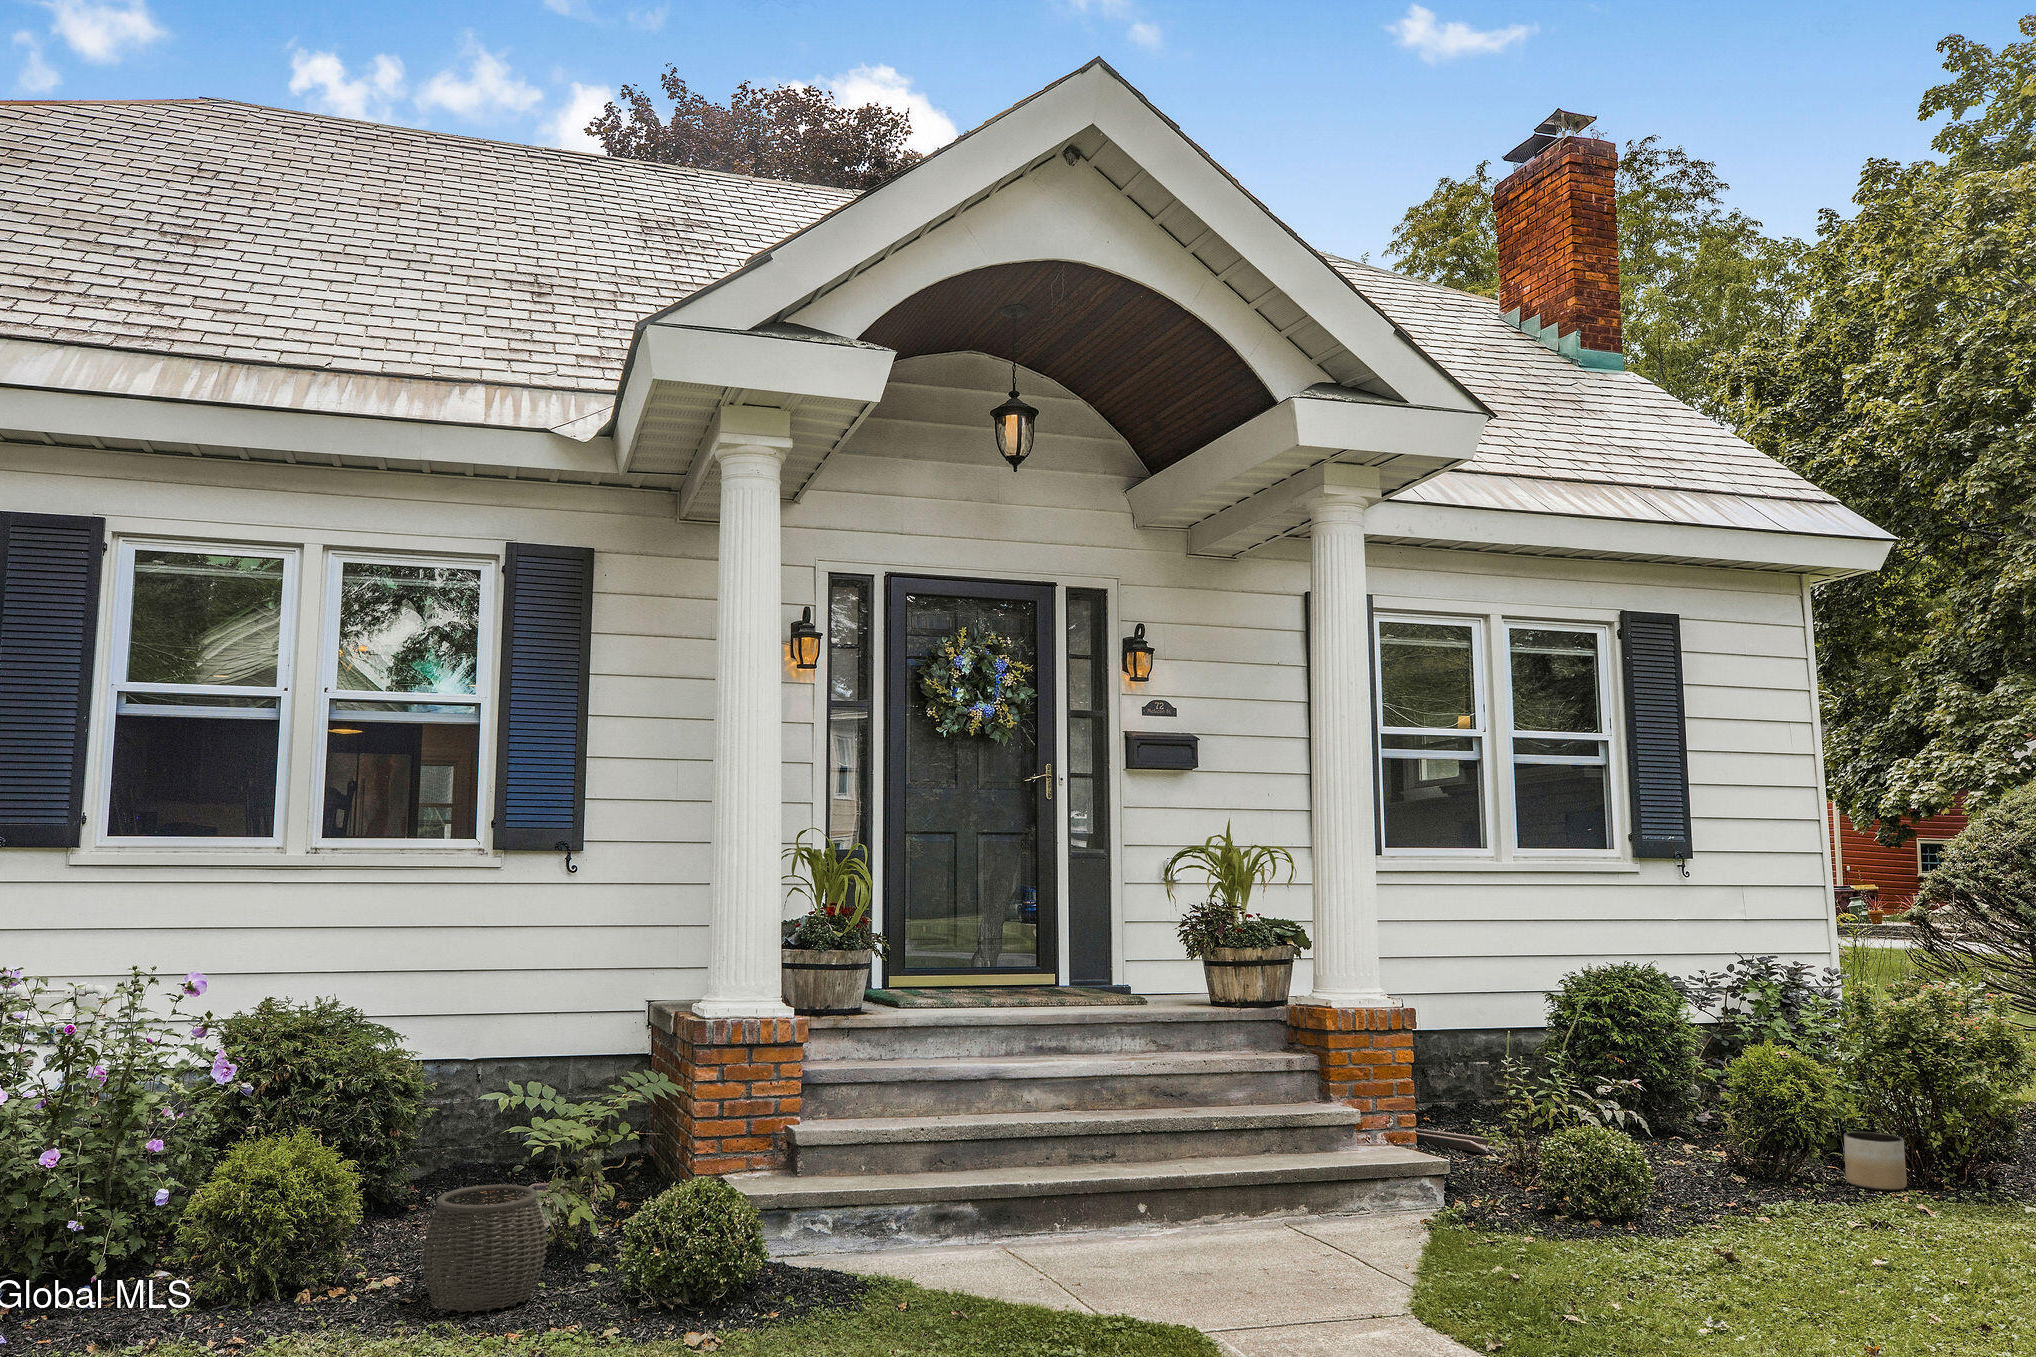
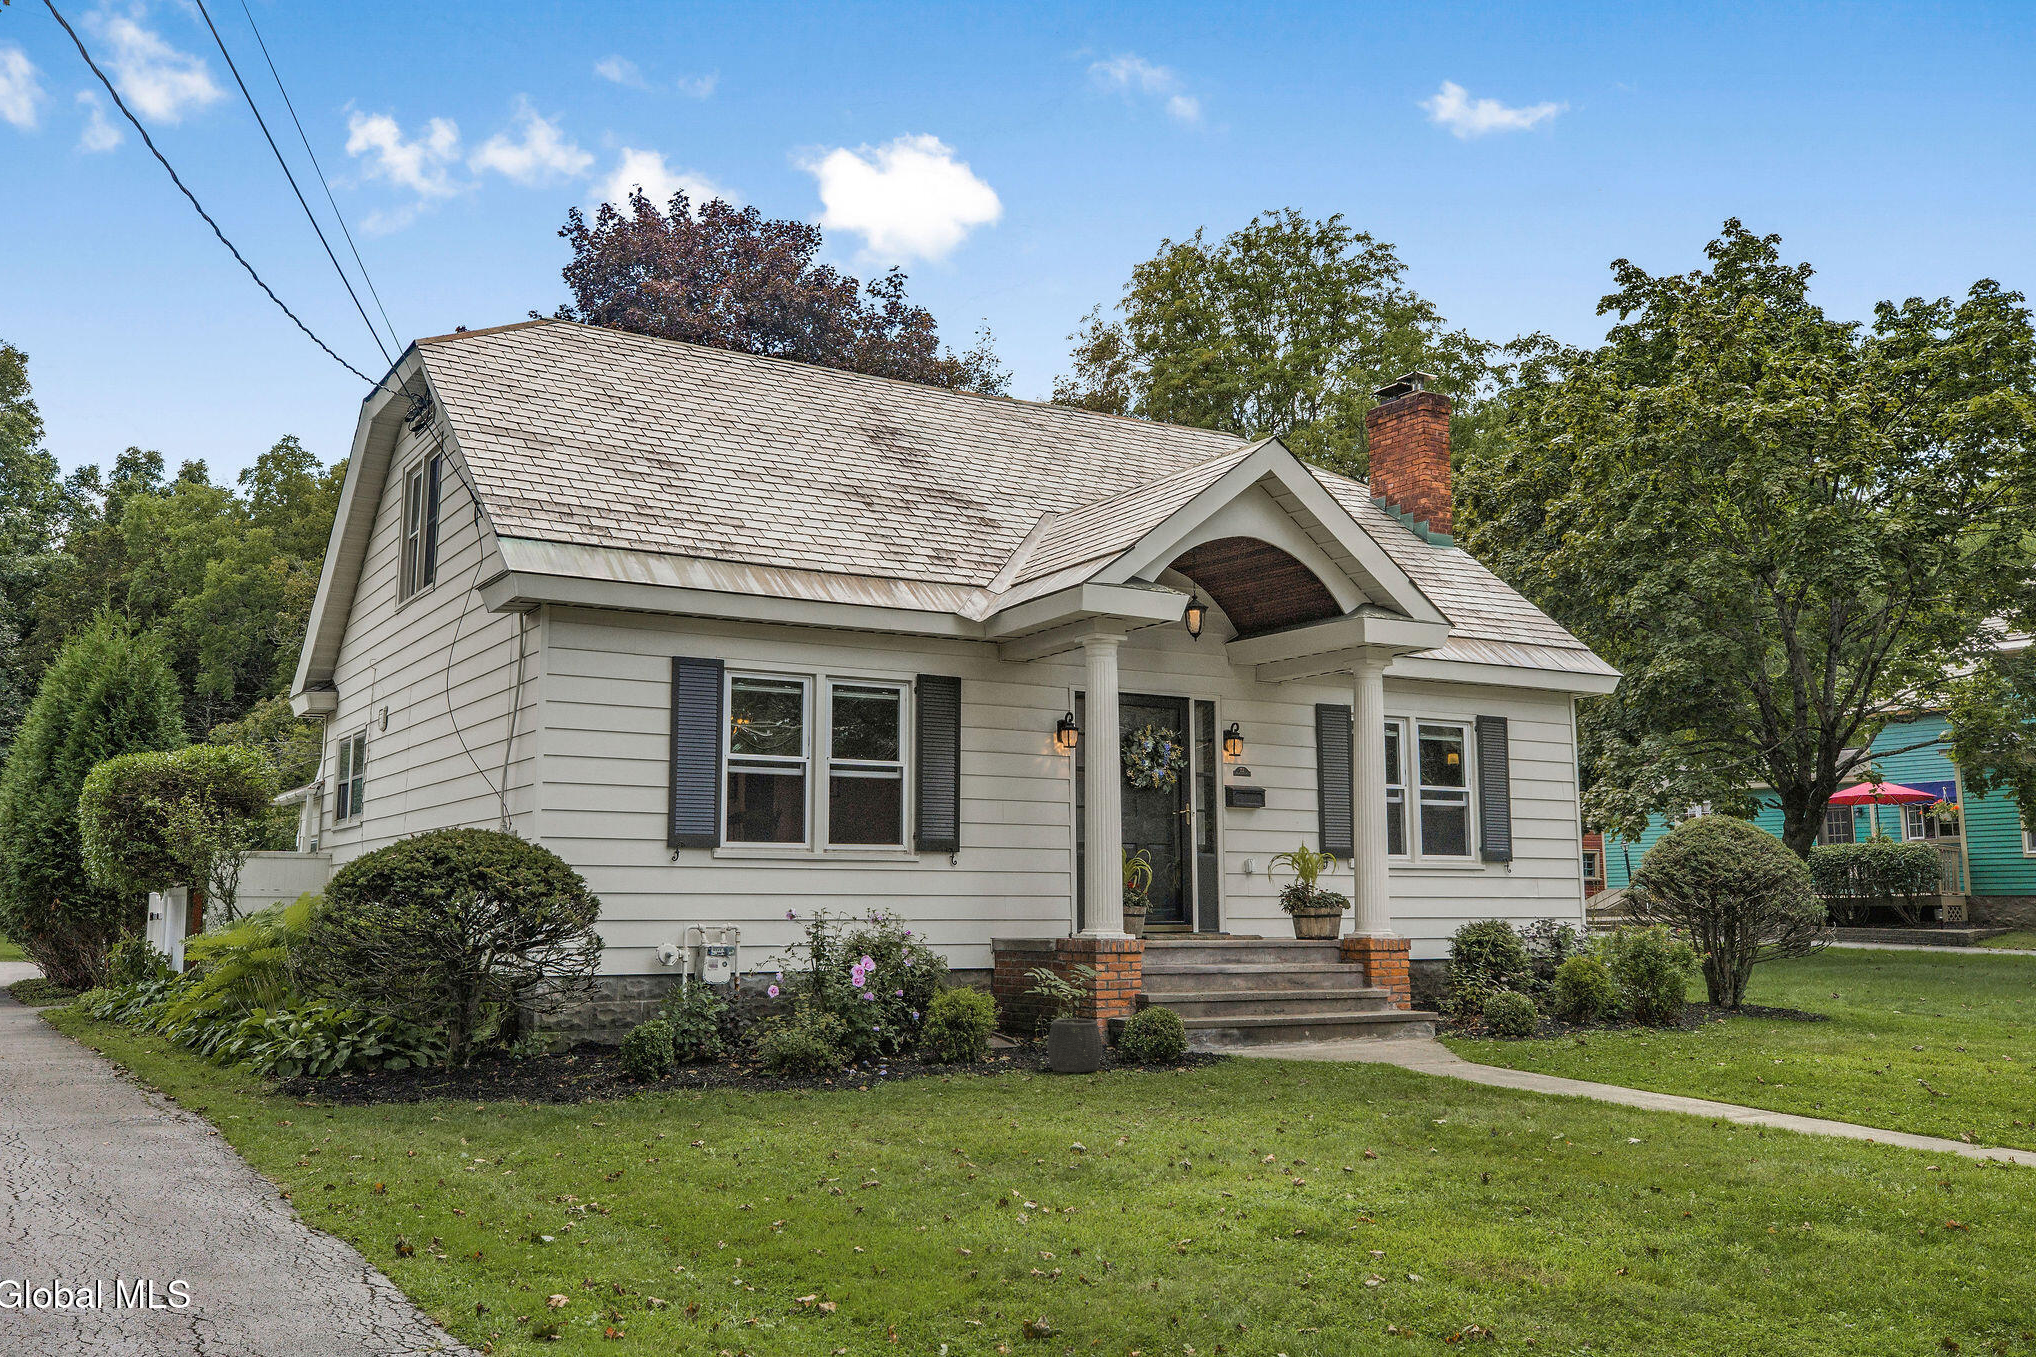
planter: present [1844,1132,1907,1191] -> none [1609,1003,1639,1030]

